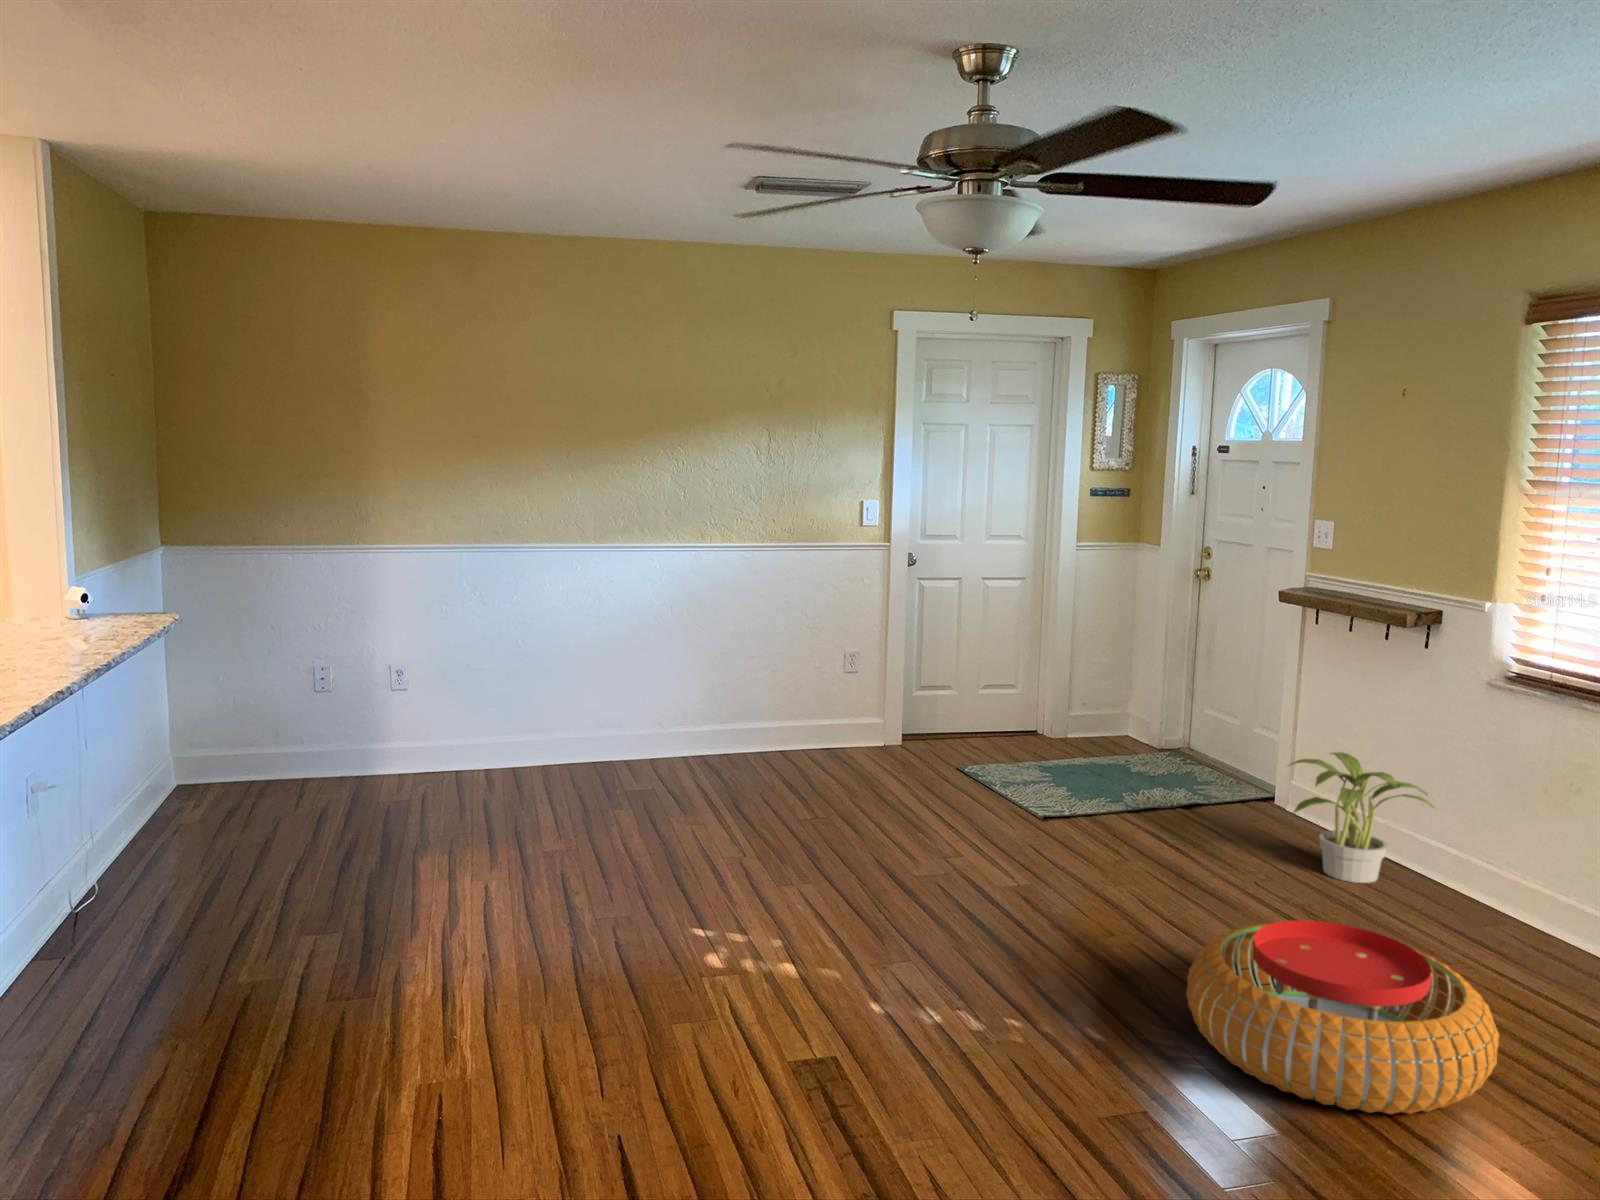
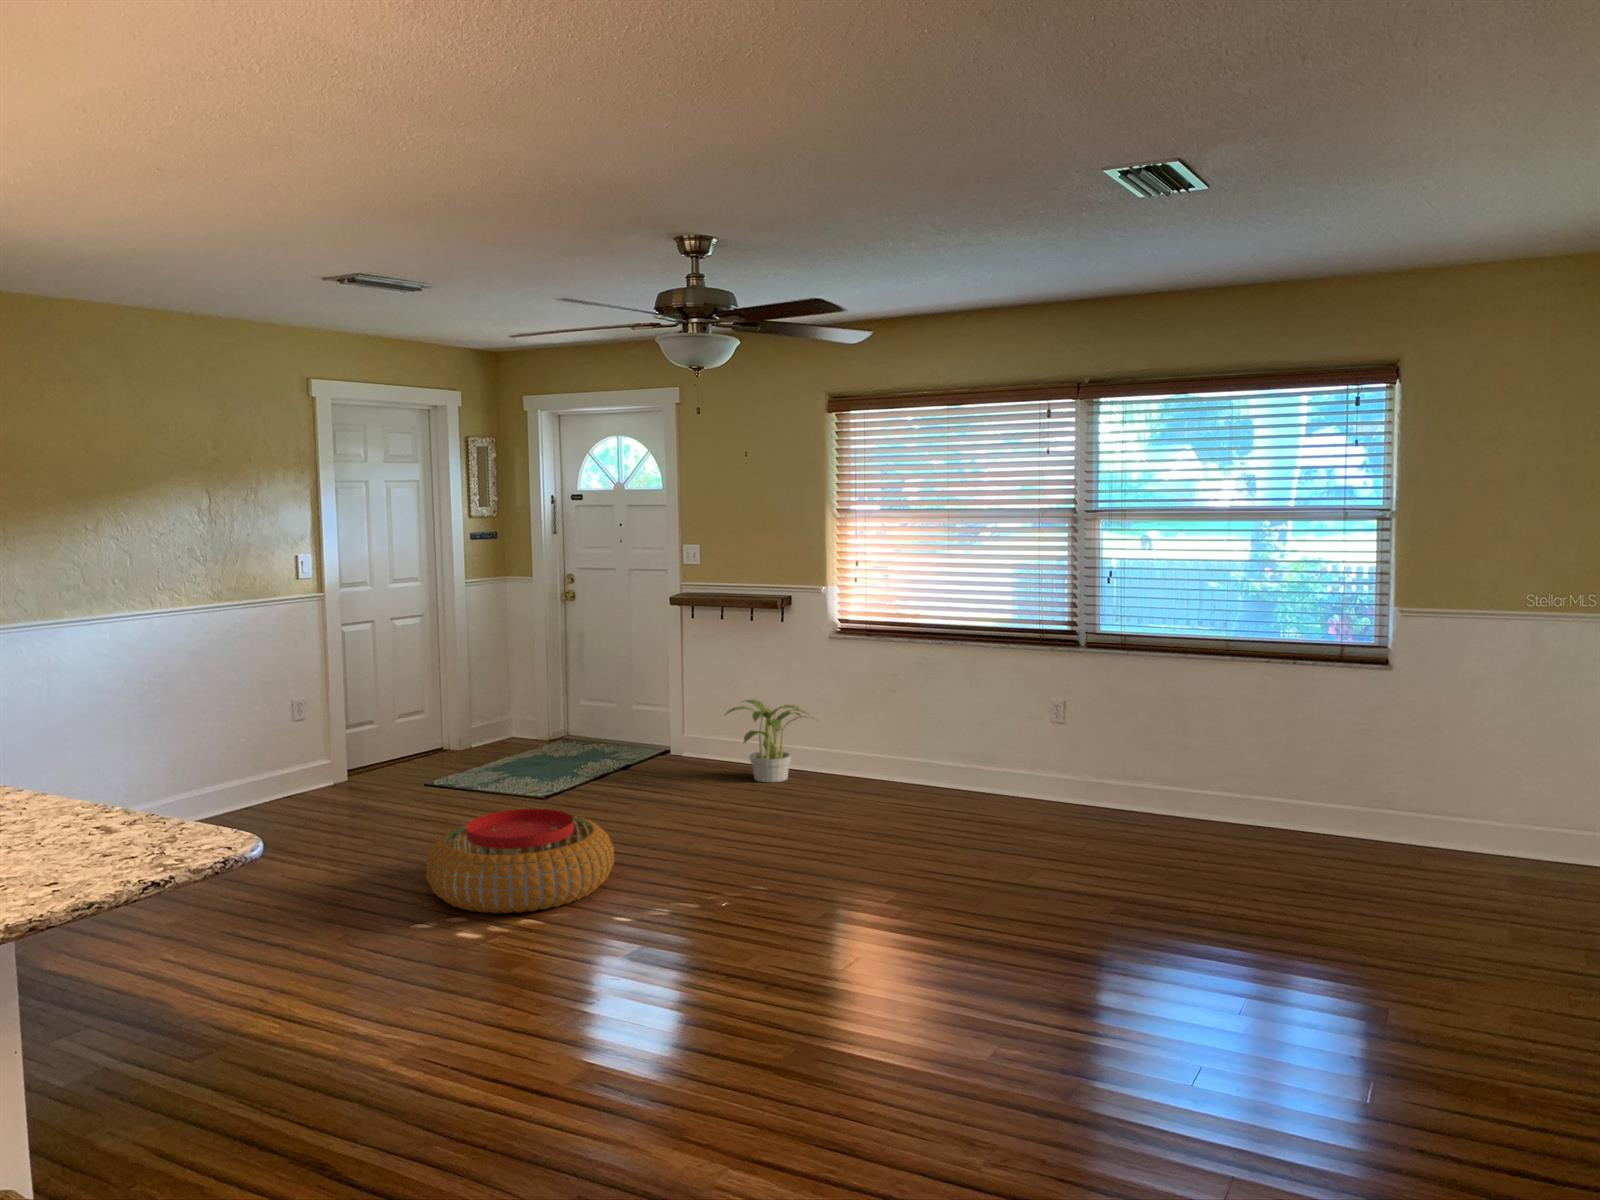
pouf: present [1186,920,1499,1114] -> present [426,809,614,913]

